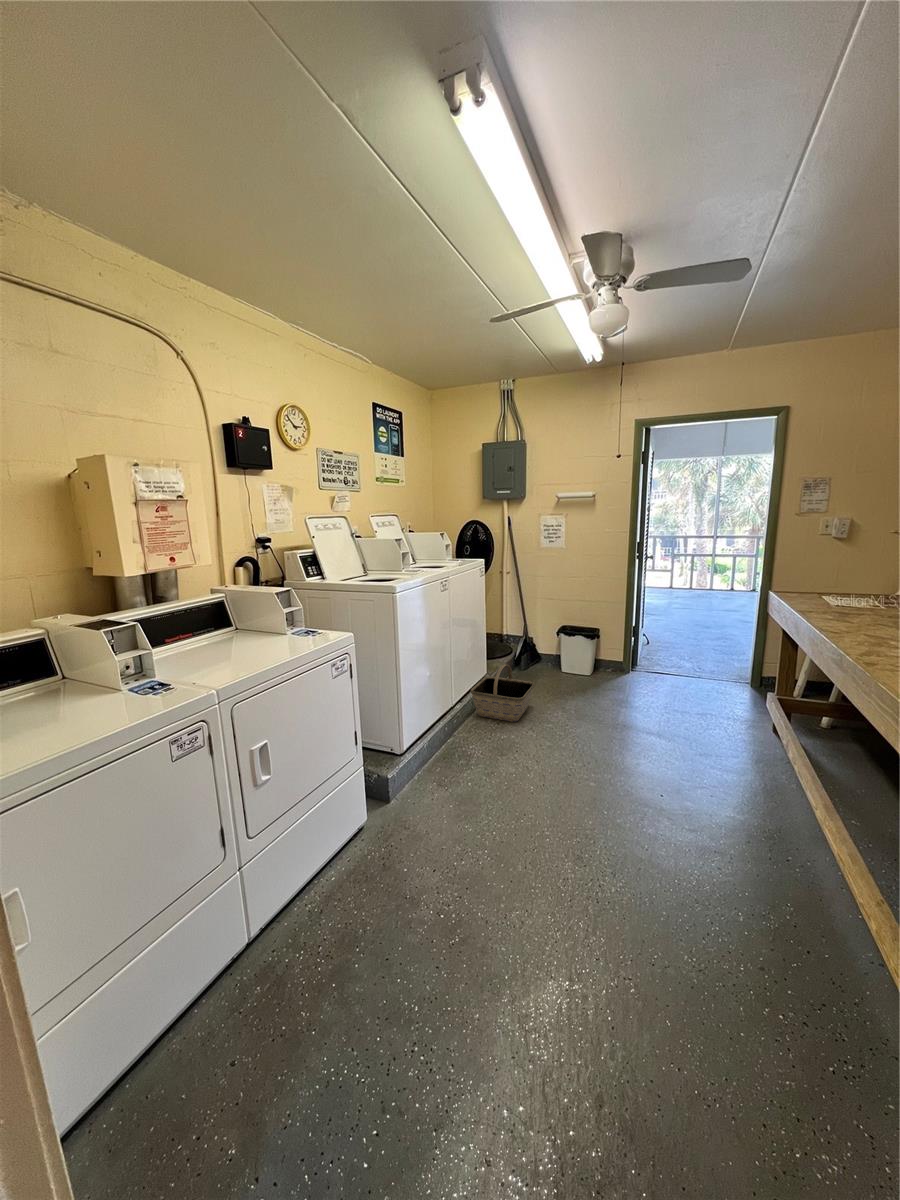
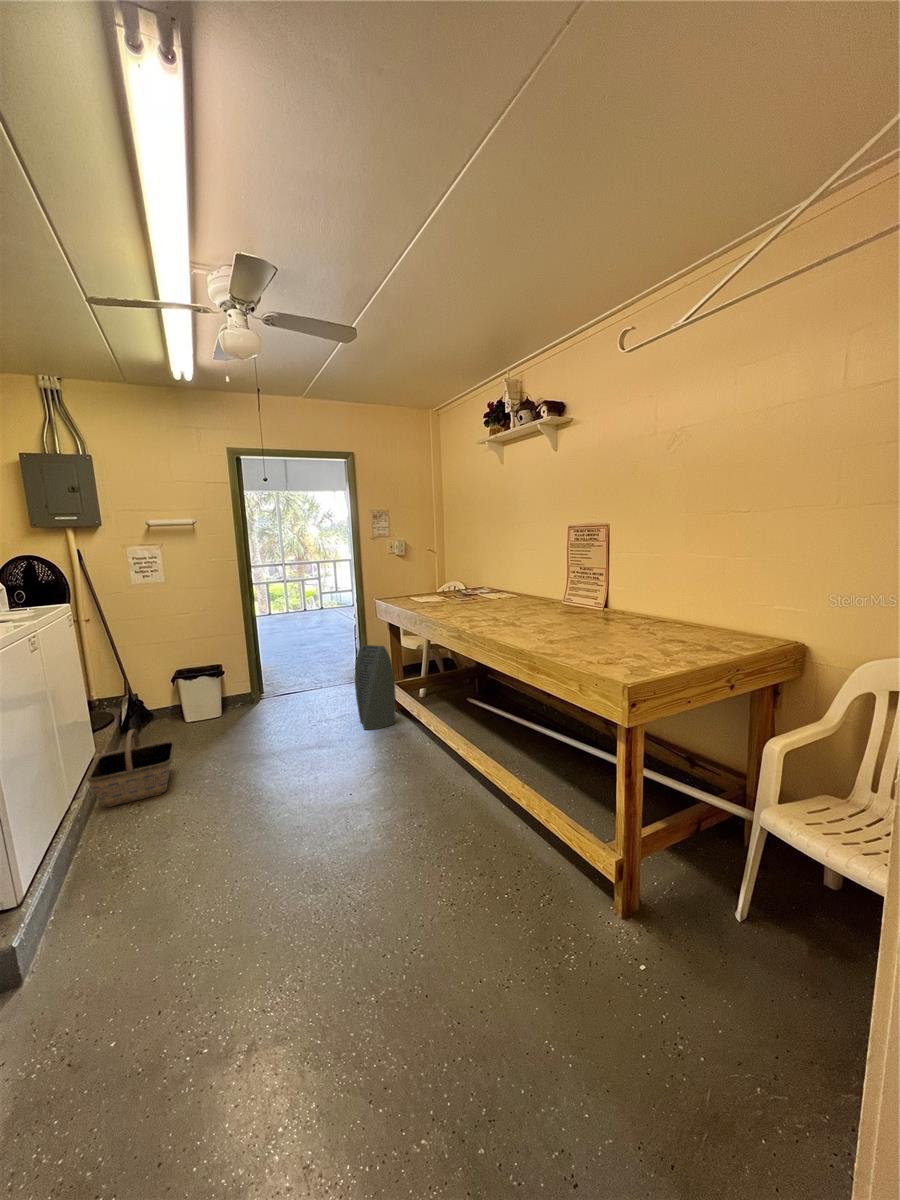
air purifier: none [718,643,772,748] -> present [355,645,396,730]

